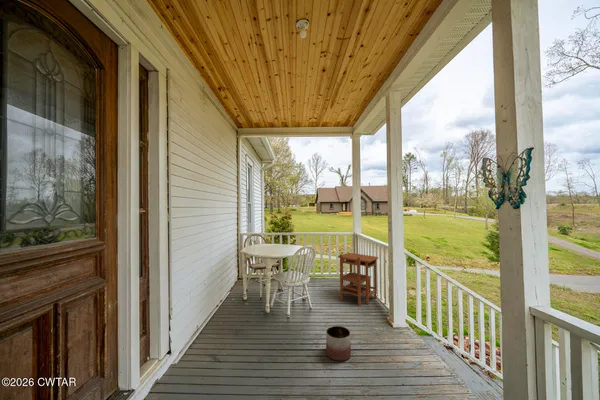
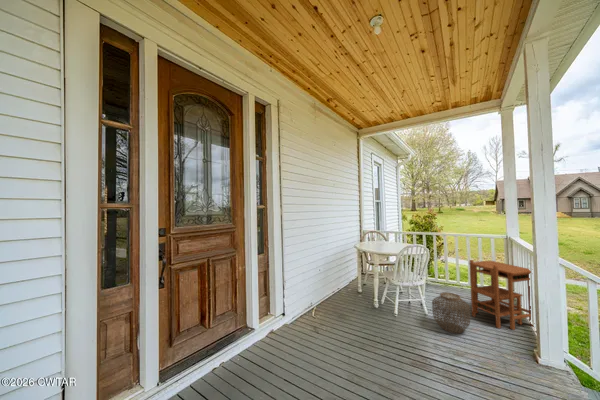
woven basket: none [319,285,346,319] -> present [432,292,470,333]
planter: present [326,326,351,361] -> none [422,335,454,375]

